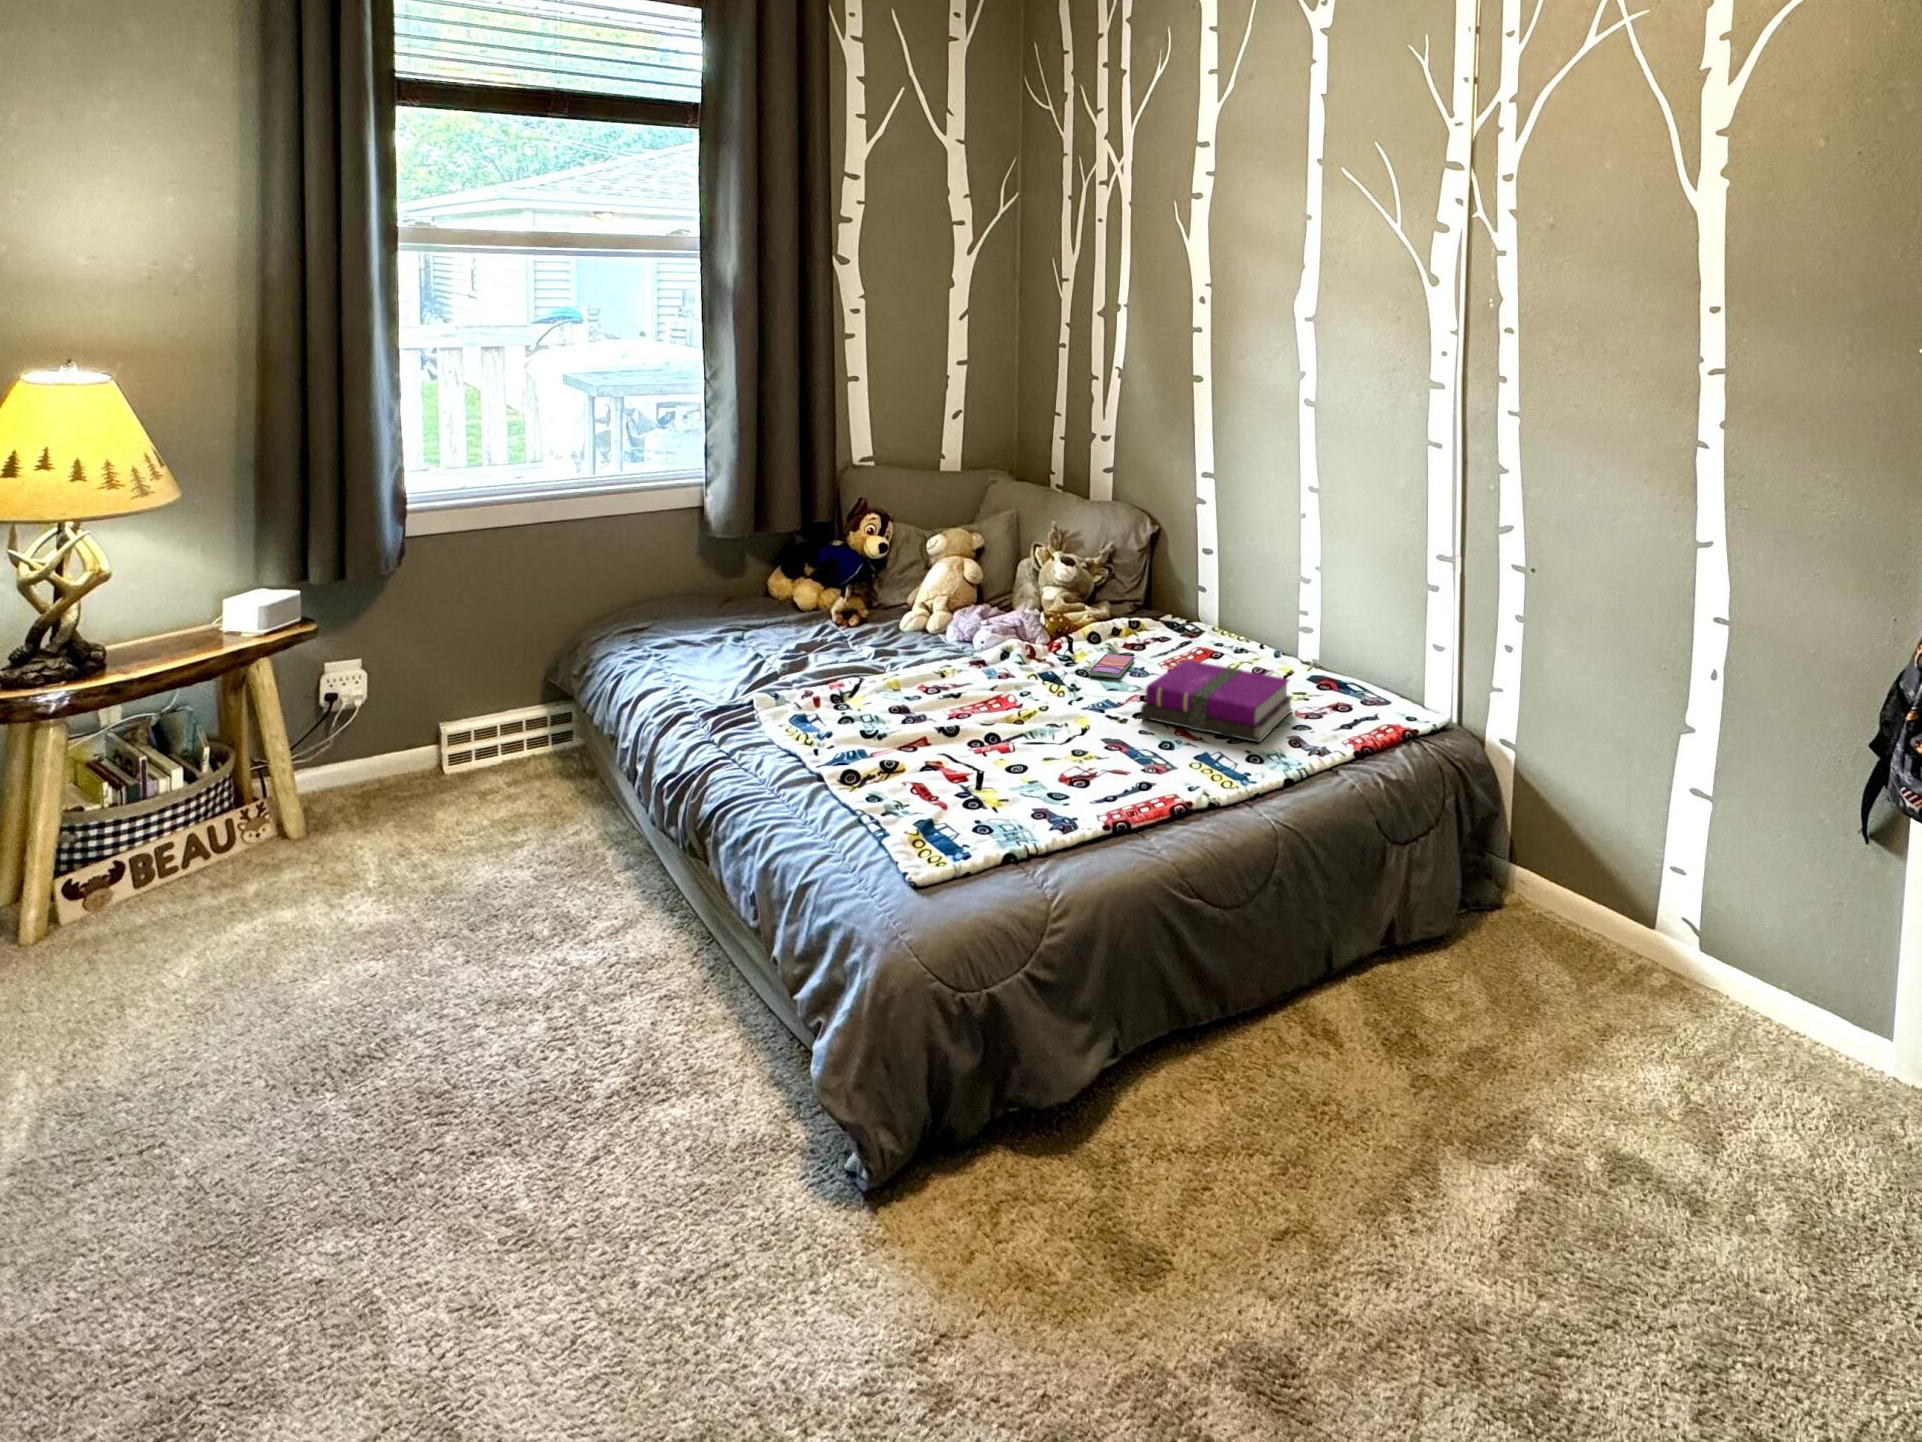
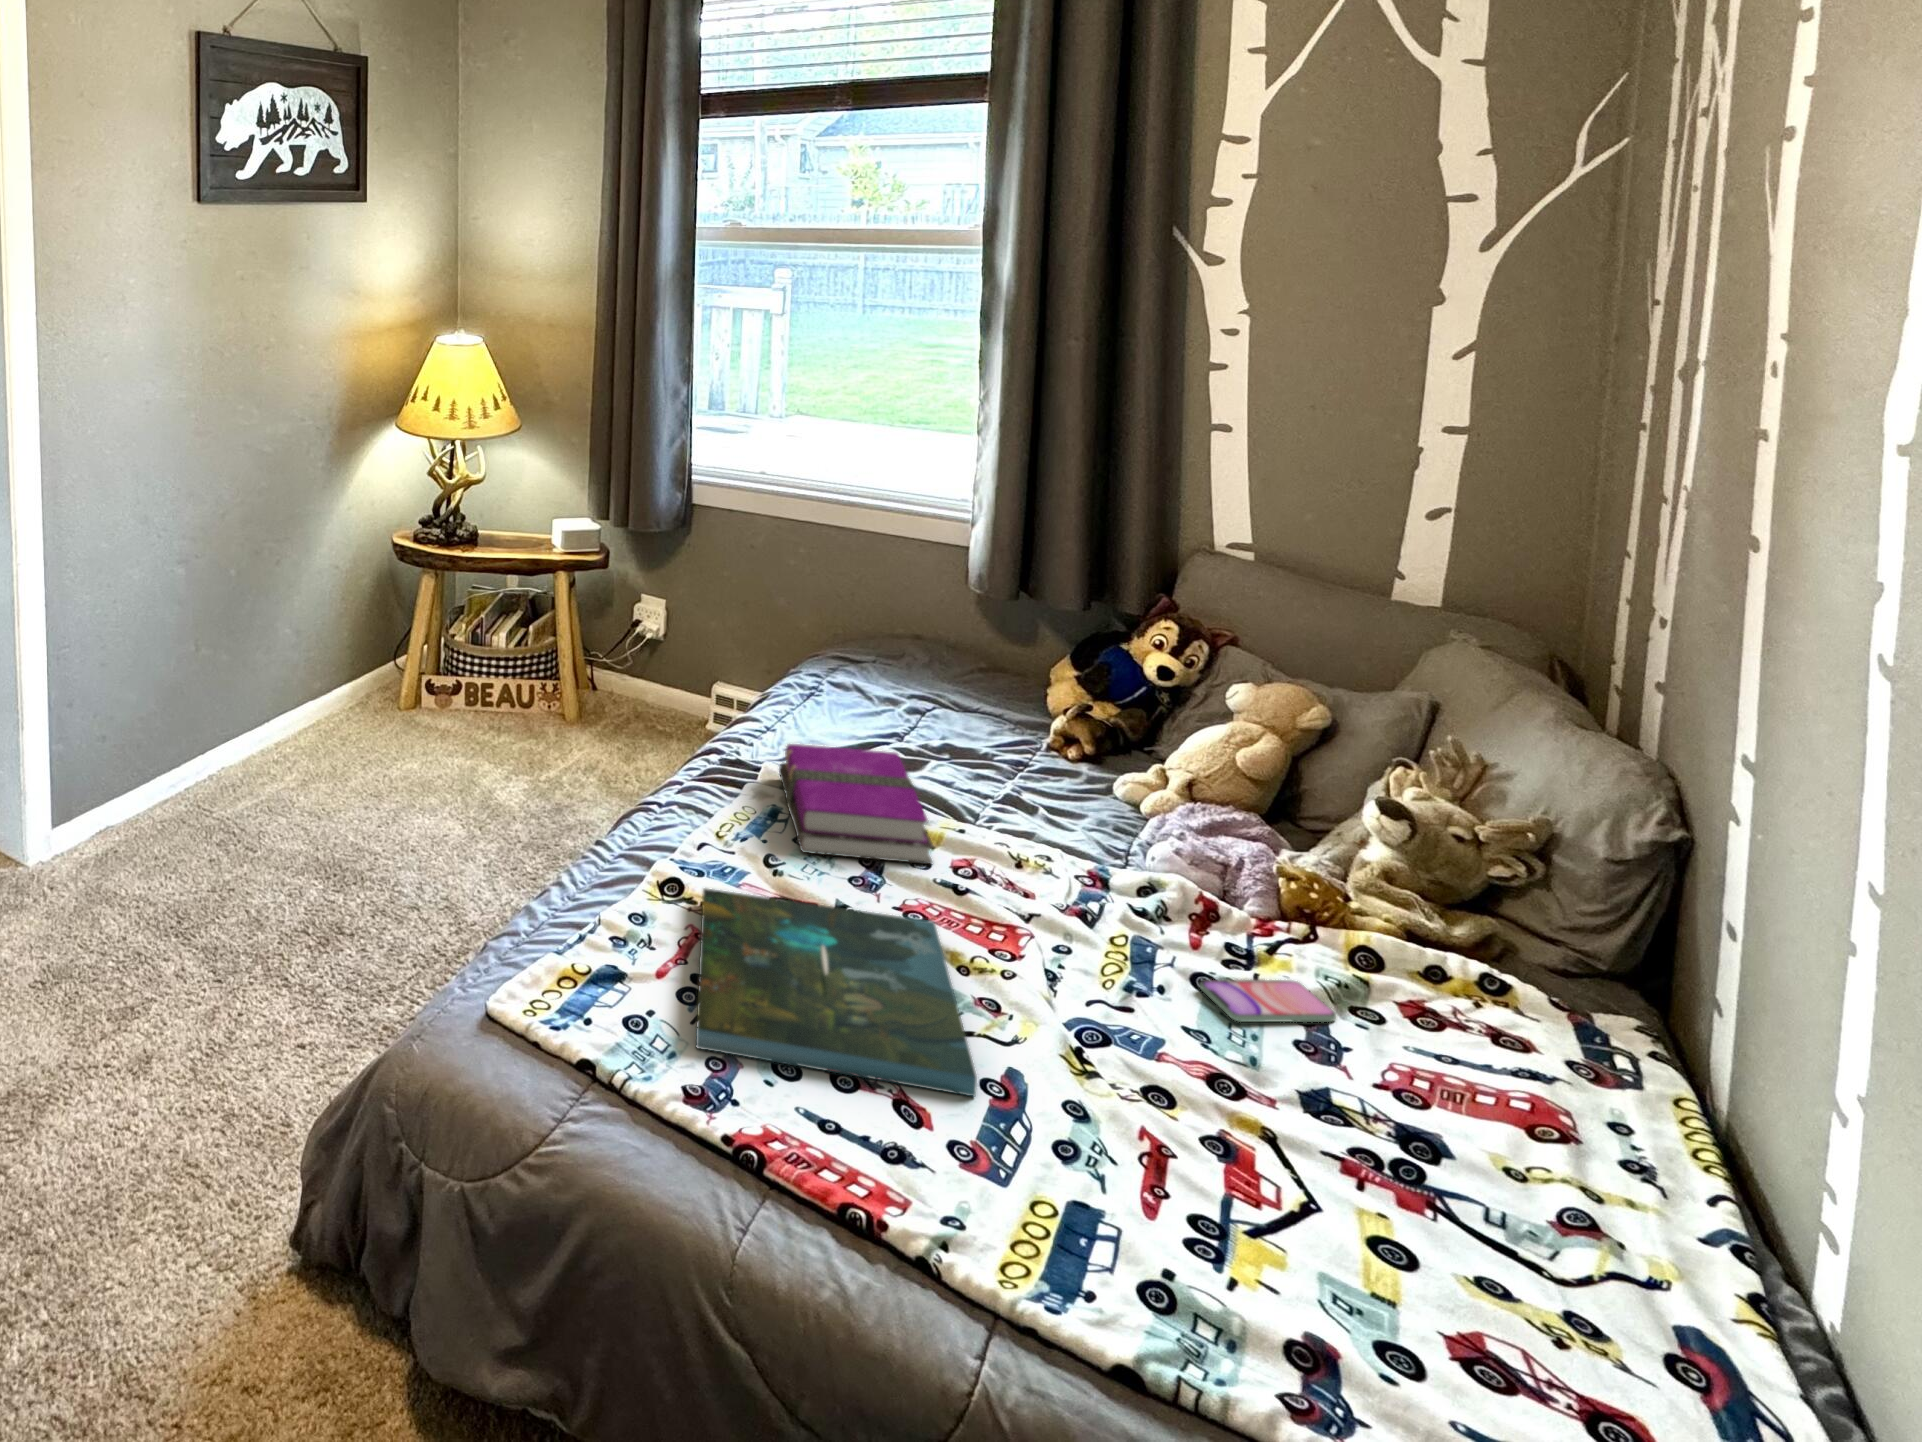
notebook: present [1141,660,1292,742] -> present [779,744,933,864]
board game: none [872,707,1118,822] -> present [696,889,977,1097]

